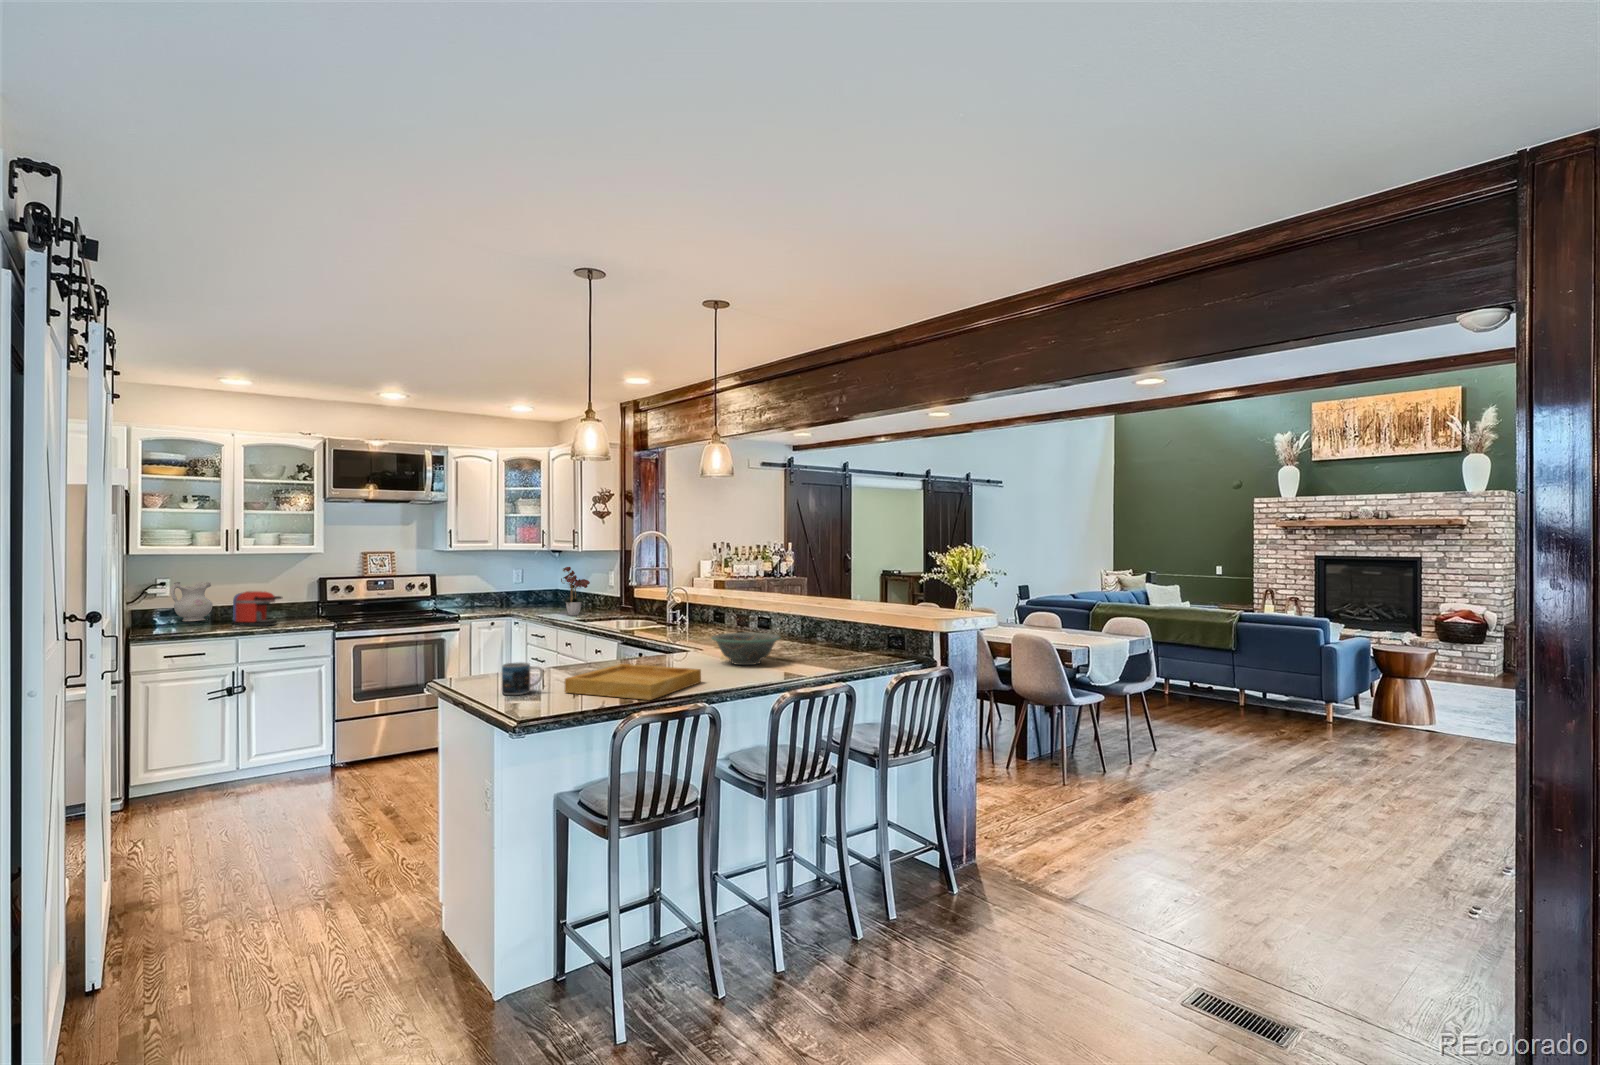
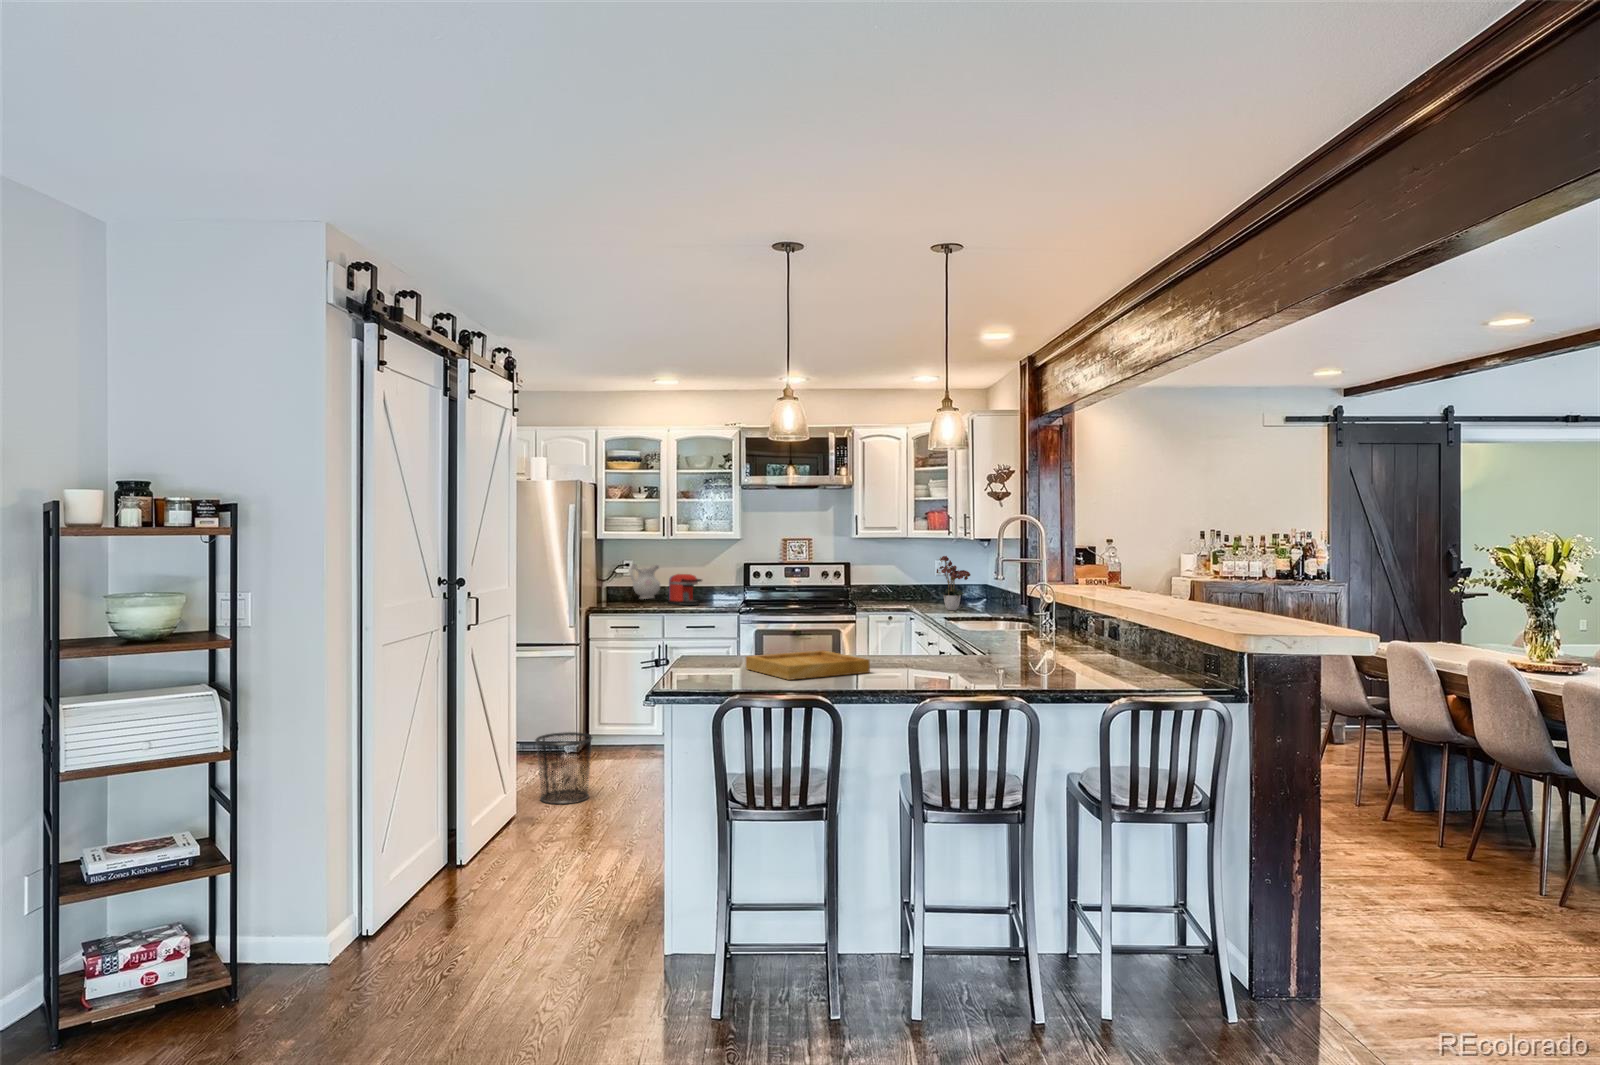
decorative bowl: present [712,632,780,665] -> none [926,630,1001,664]
mug: present [502,662,543,695] -> none [703,640,732,667]
waste bin: none [124,793,216,894] -> present [535,732,593,804]

